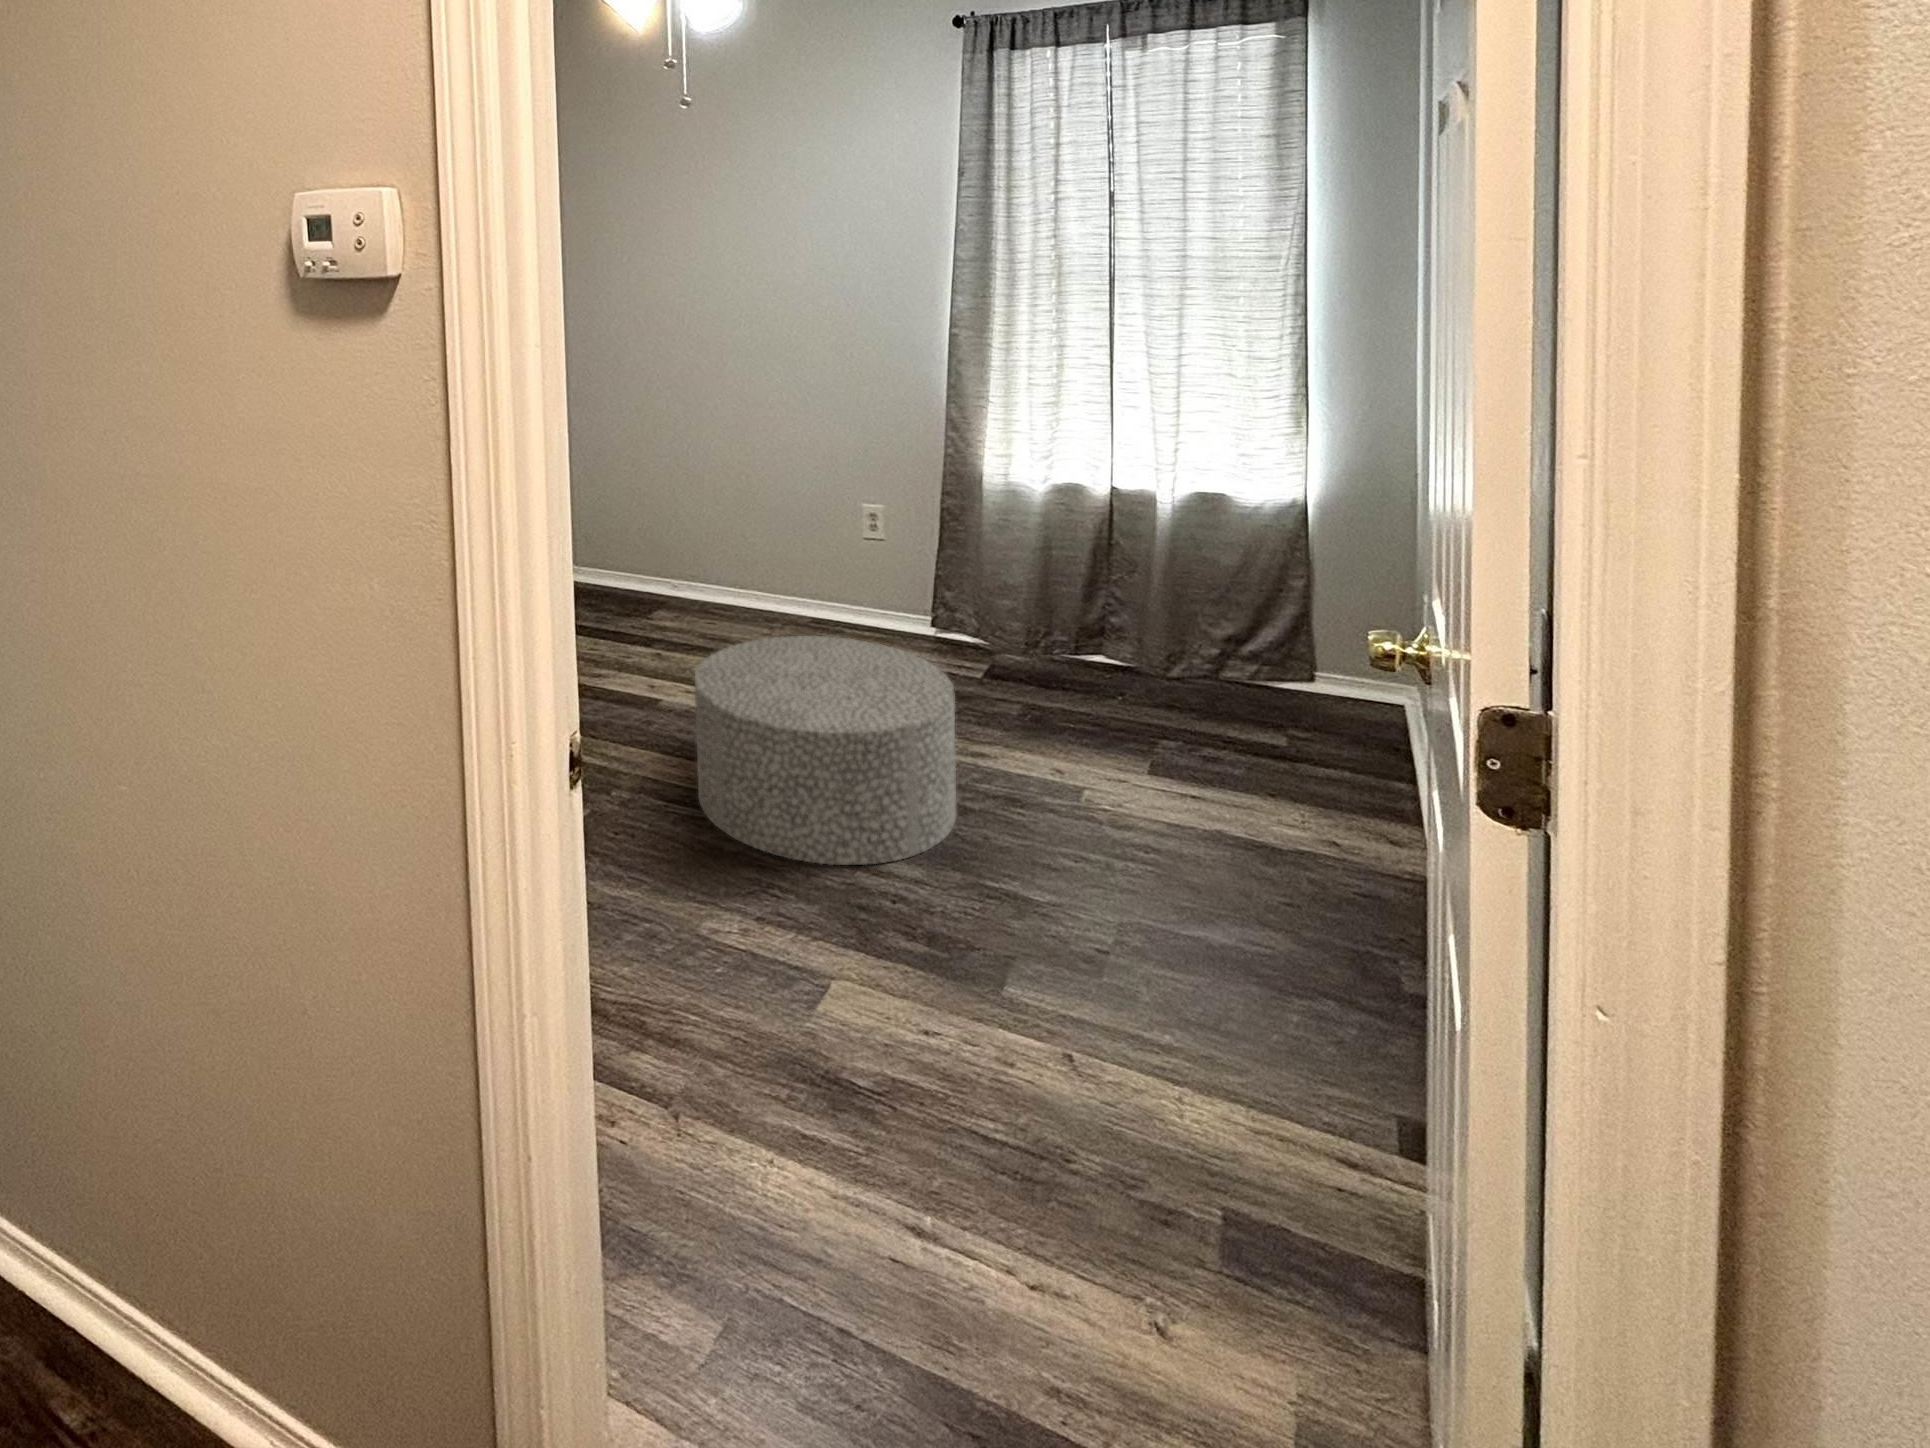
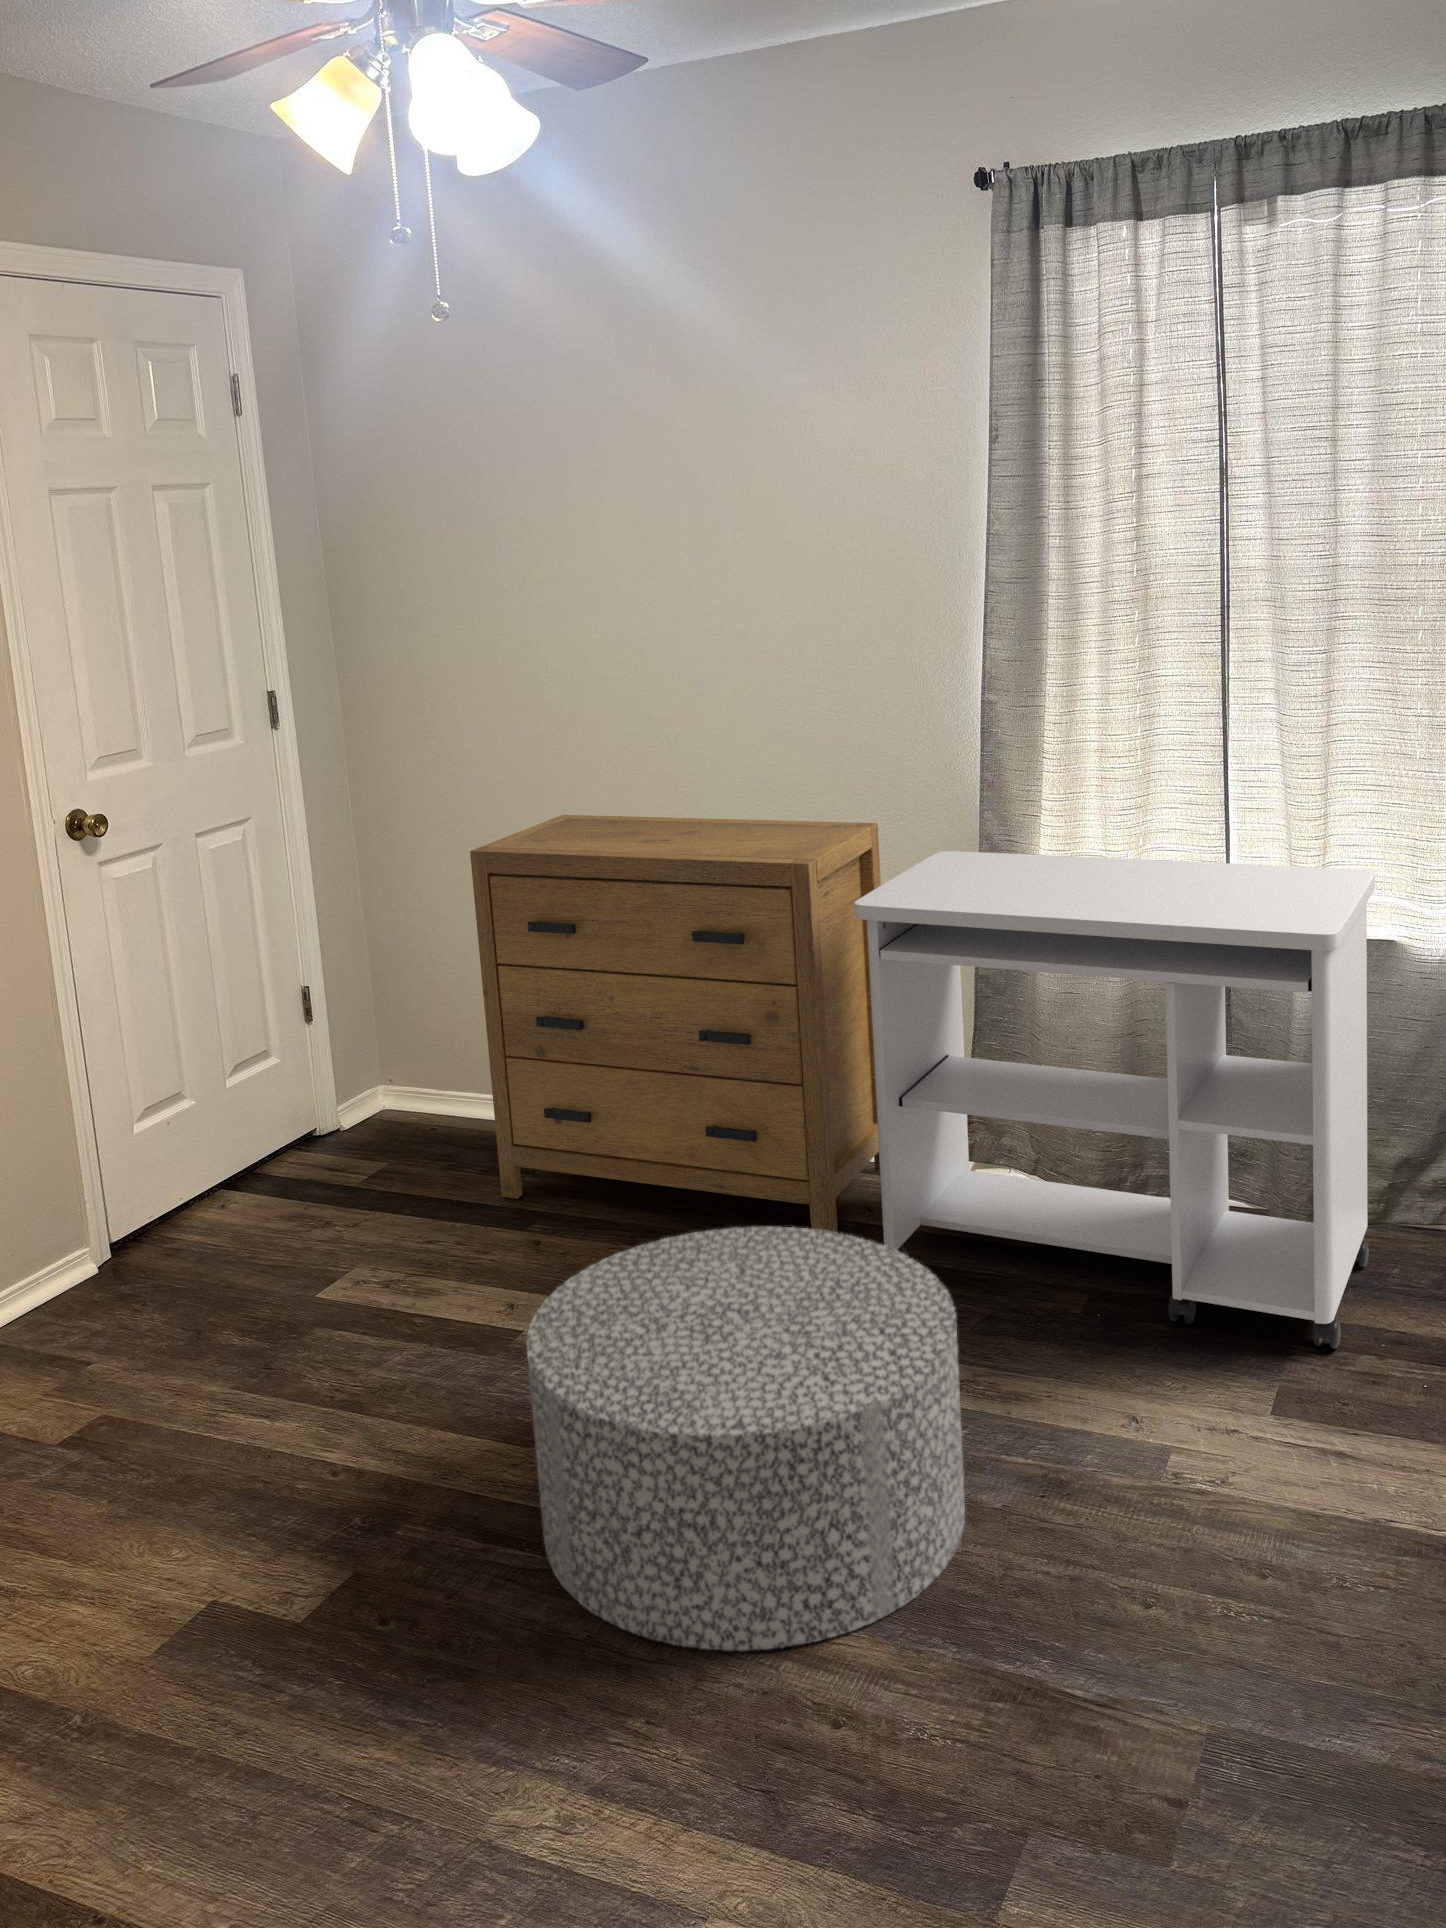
dresser: none [625,397,882,666] -> present [470,815,881,1233]
desk: none [875,427,1212,744] -> present [854,851,1375,1348]

